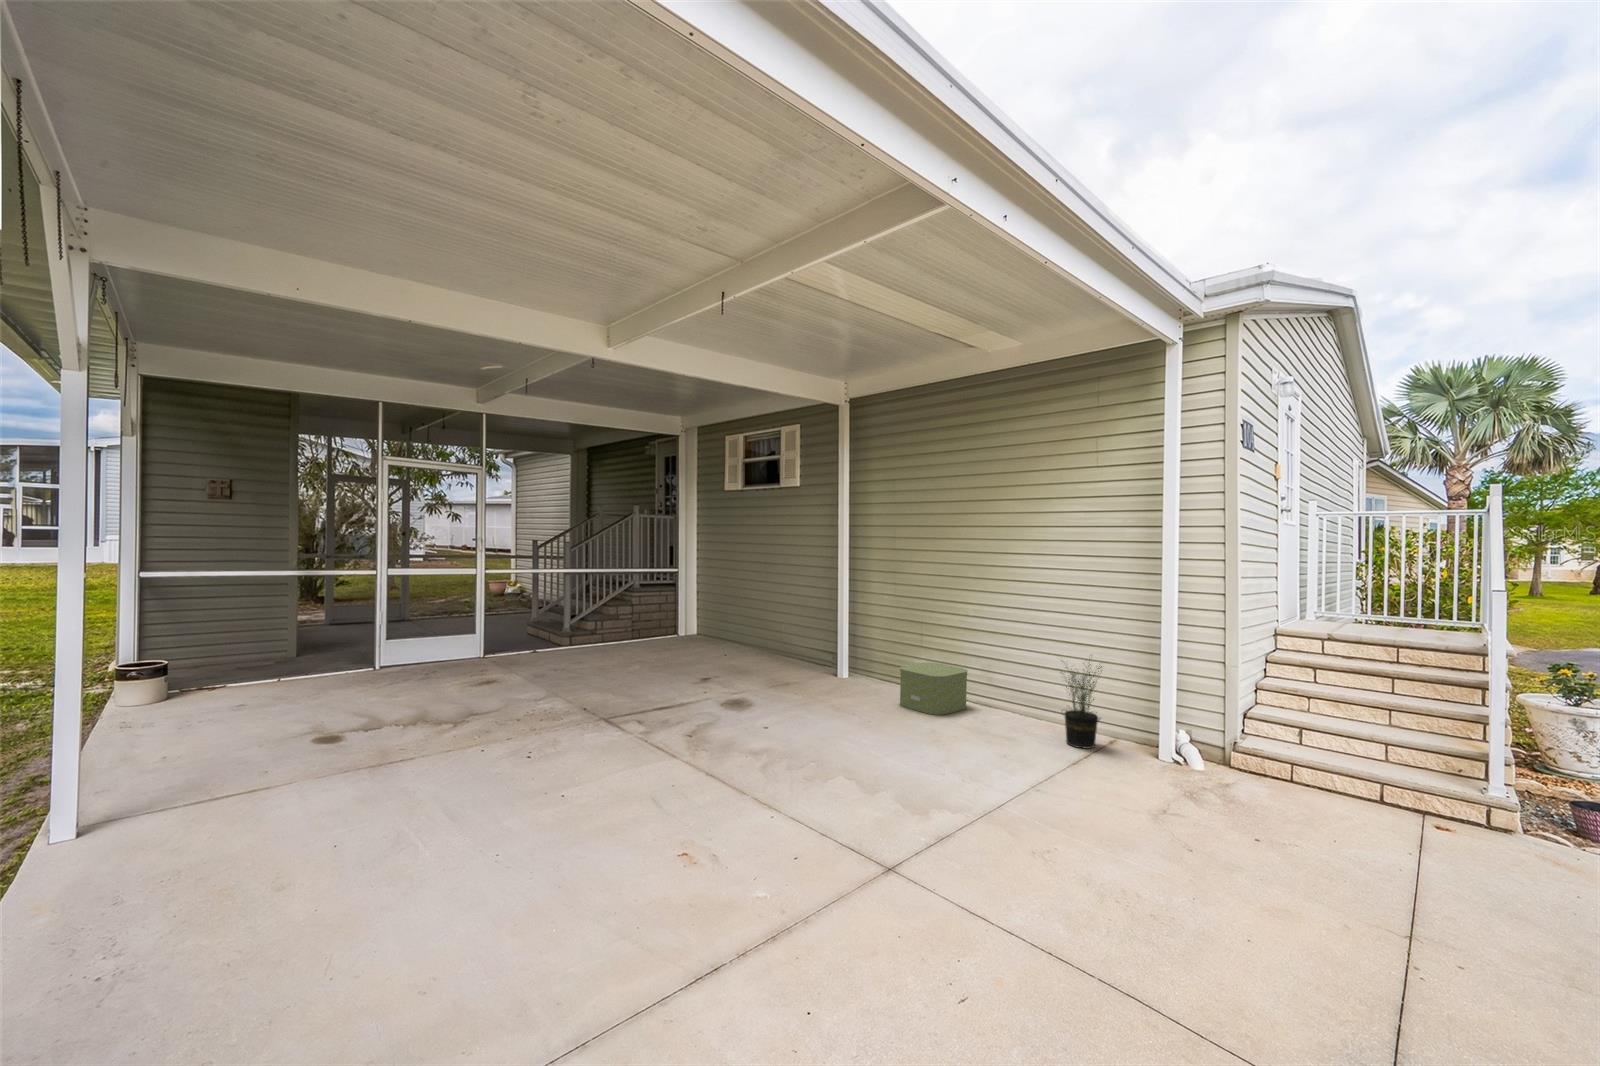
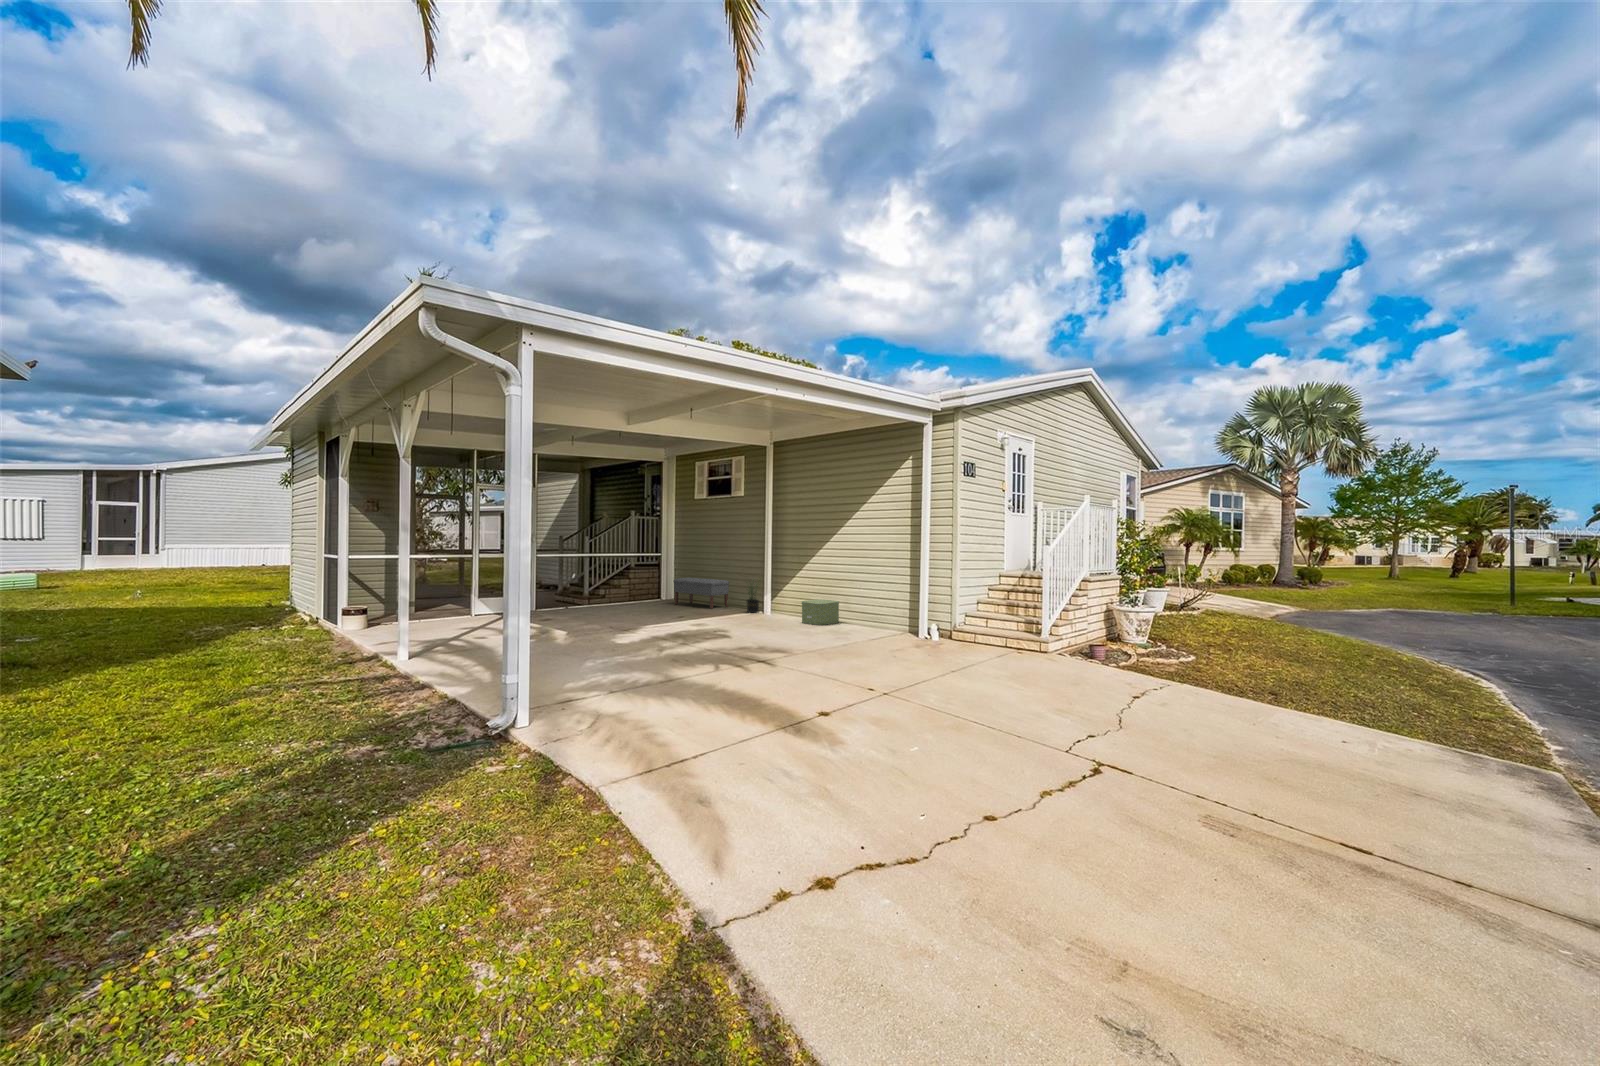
bench: none [691,607,773,660] -> present [673,577,729,609]
potted plant: present [1061,660,1102,748] -> present [747,580,759,613]

